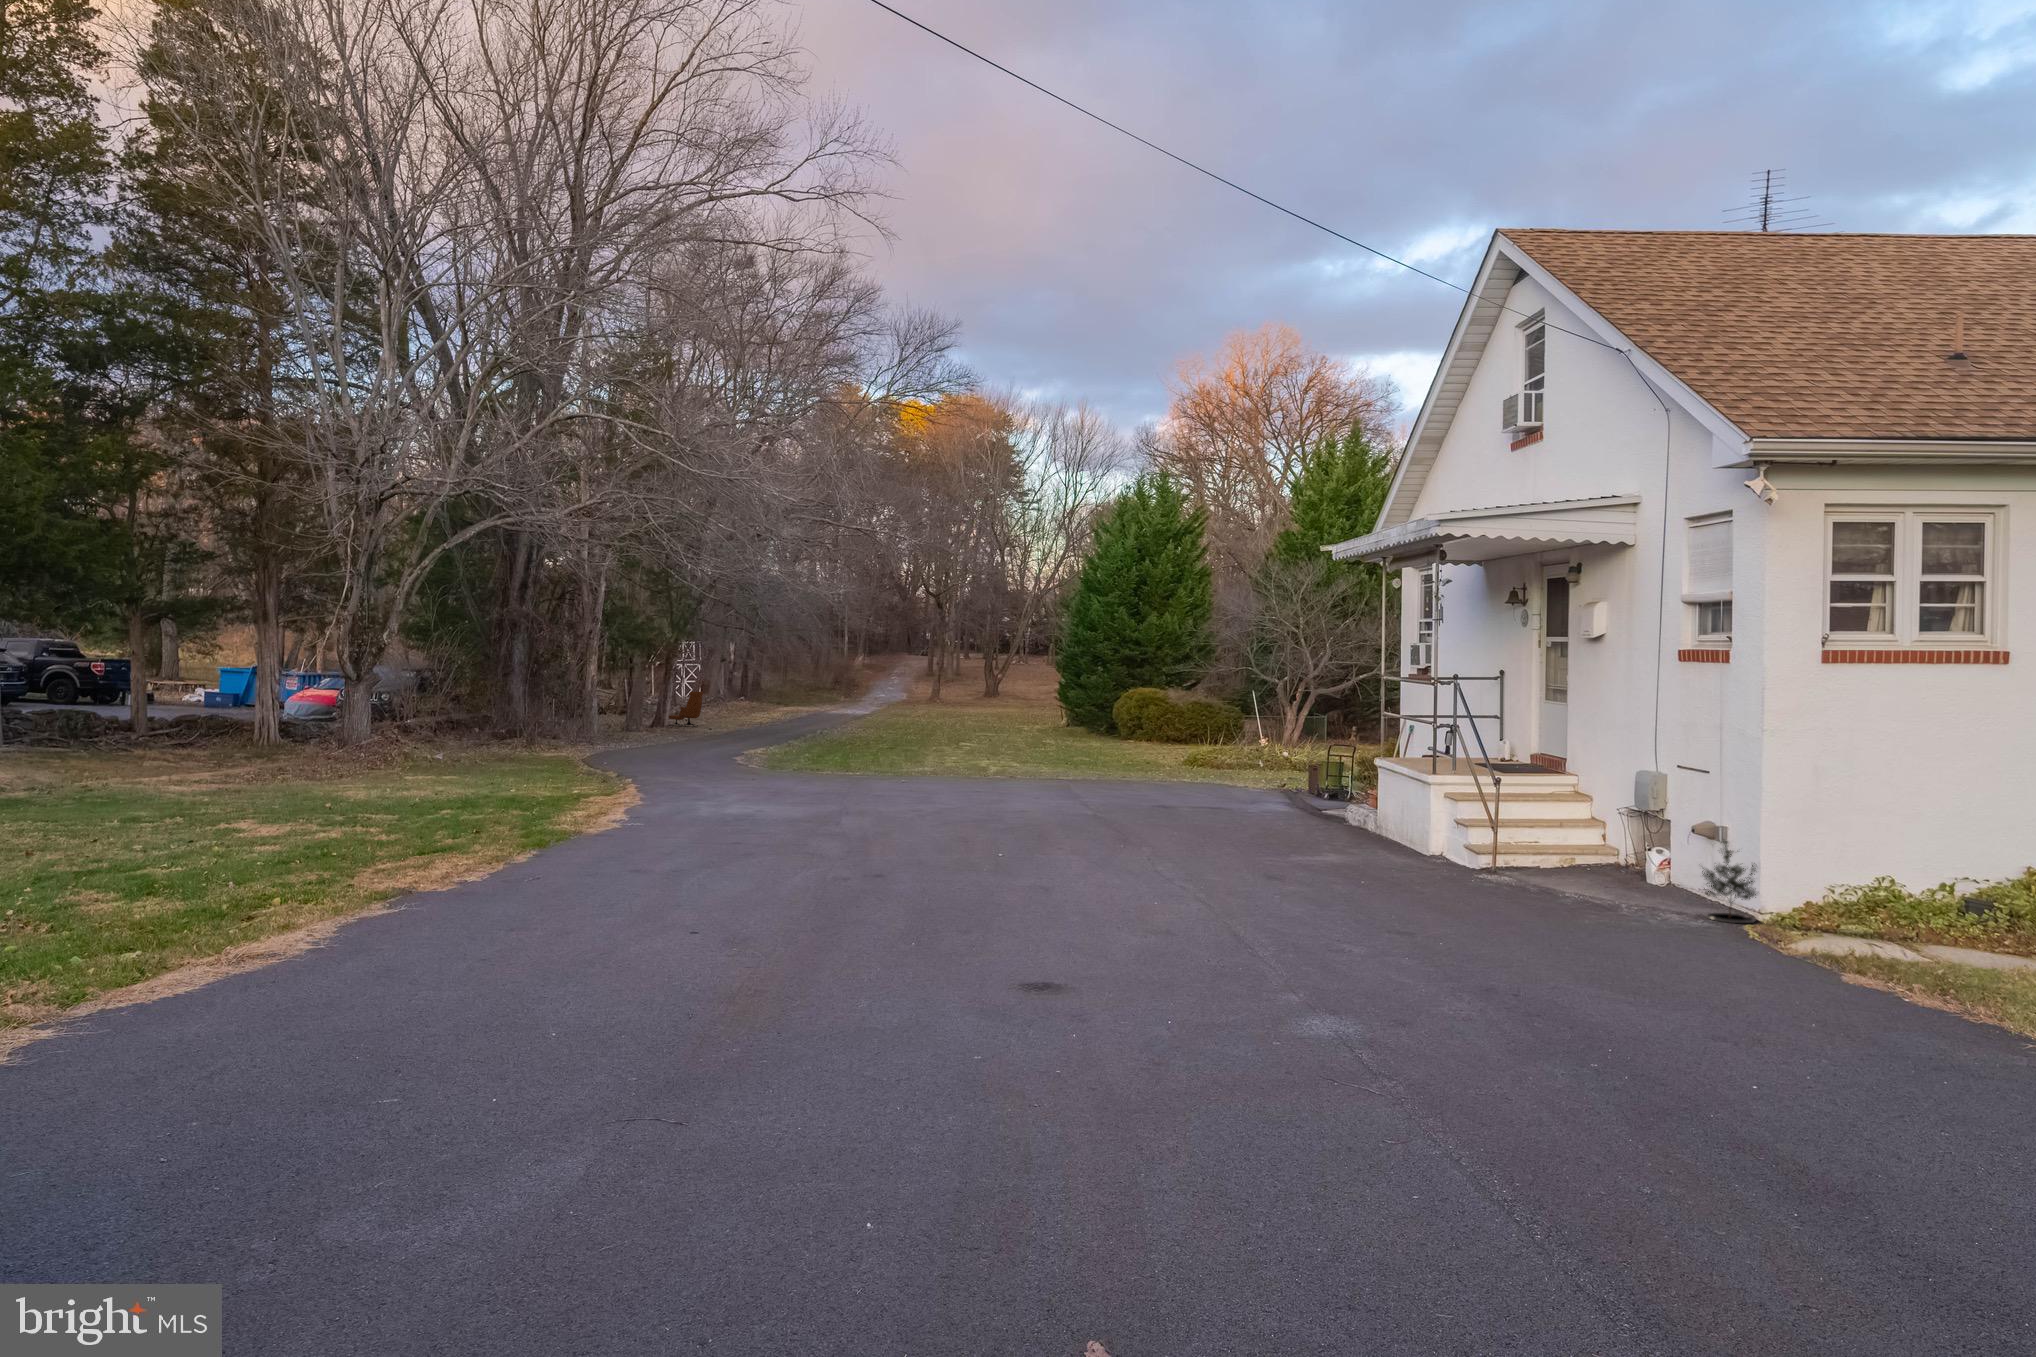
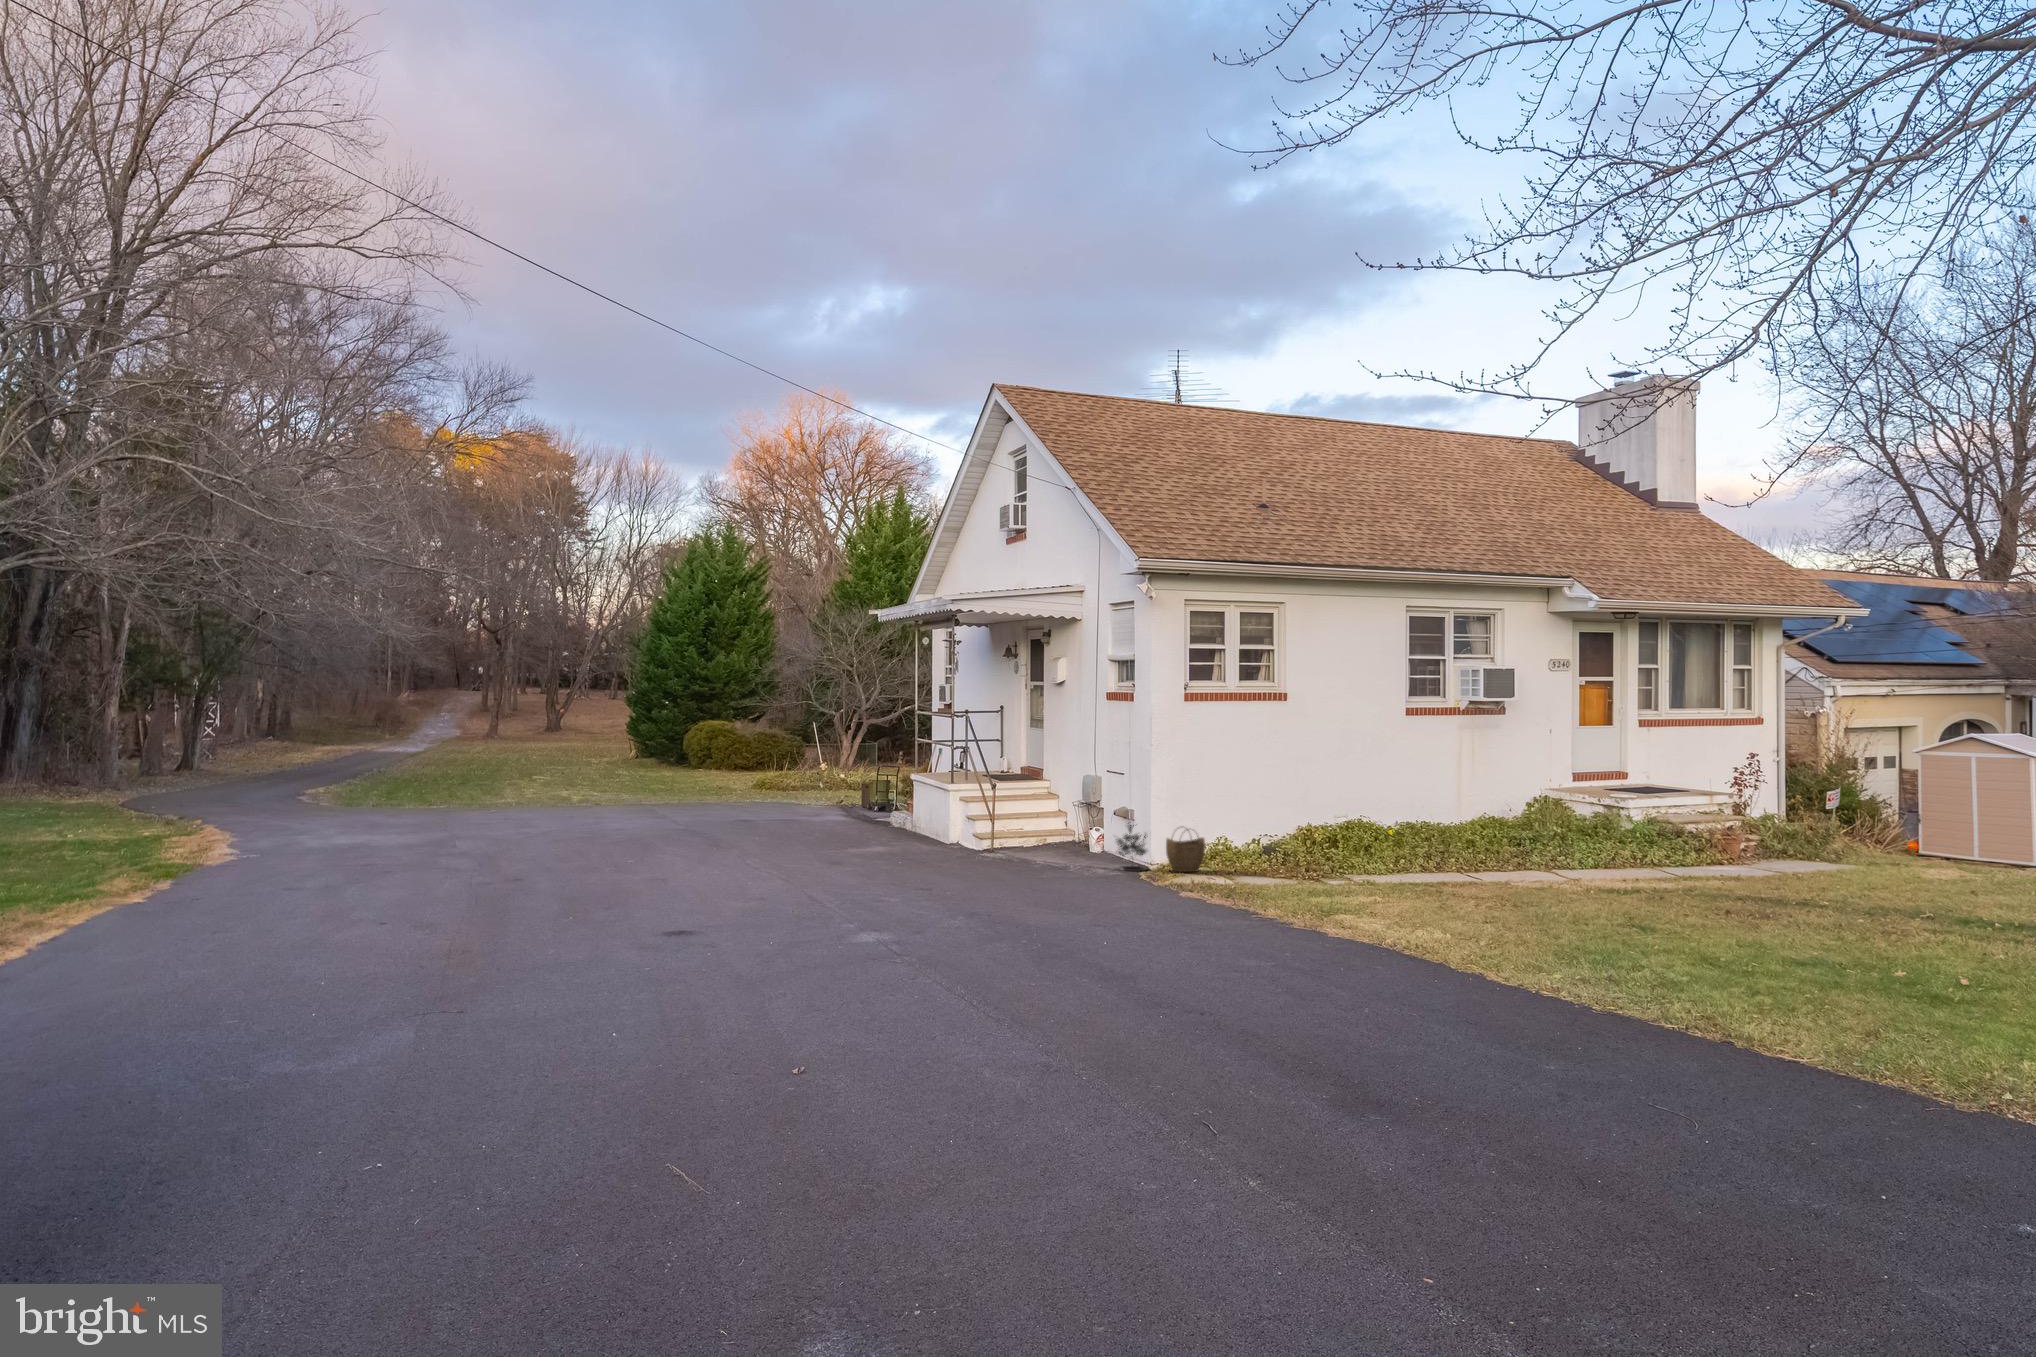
lounge chair: present [669,692,703,726] -> none [222,734,262,769]
woven basket: none [1790,857,1862,932] -> present [1166,826,1205,872]

